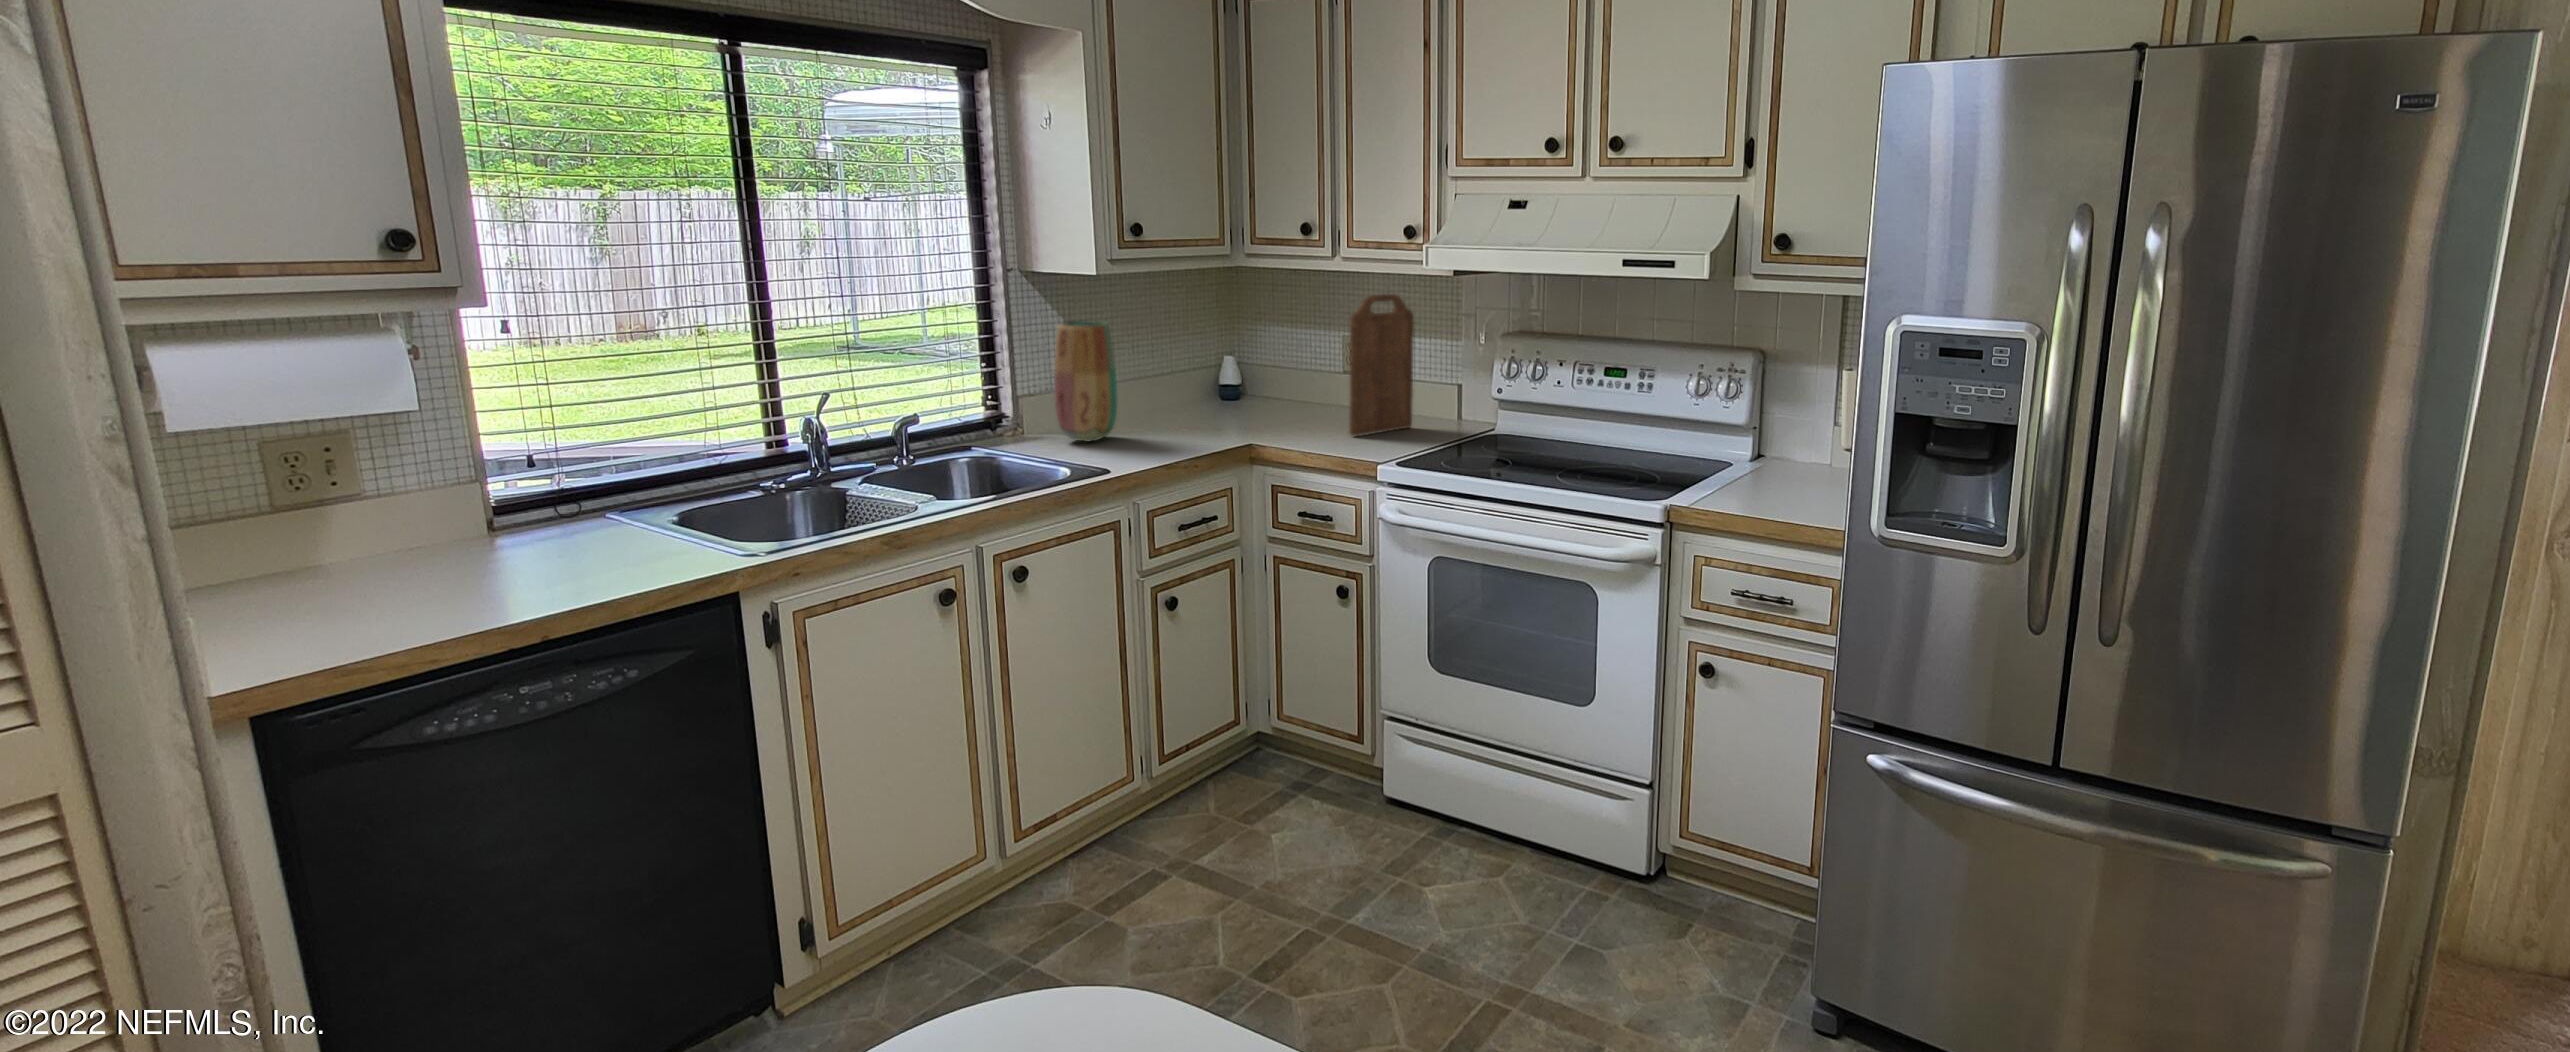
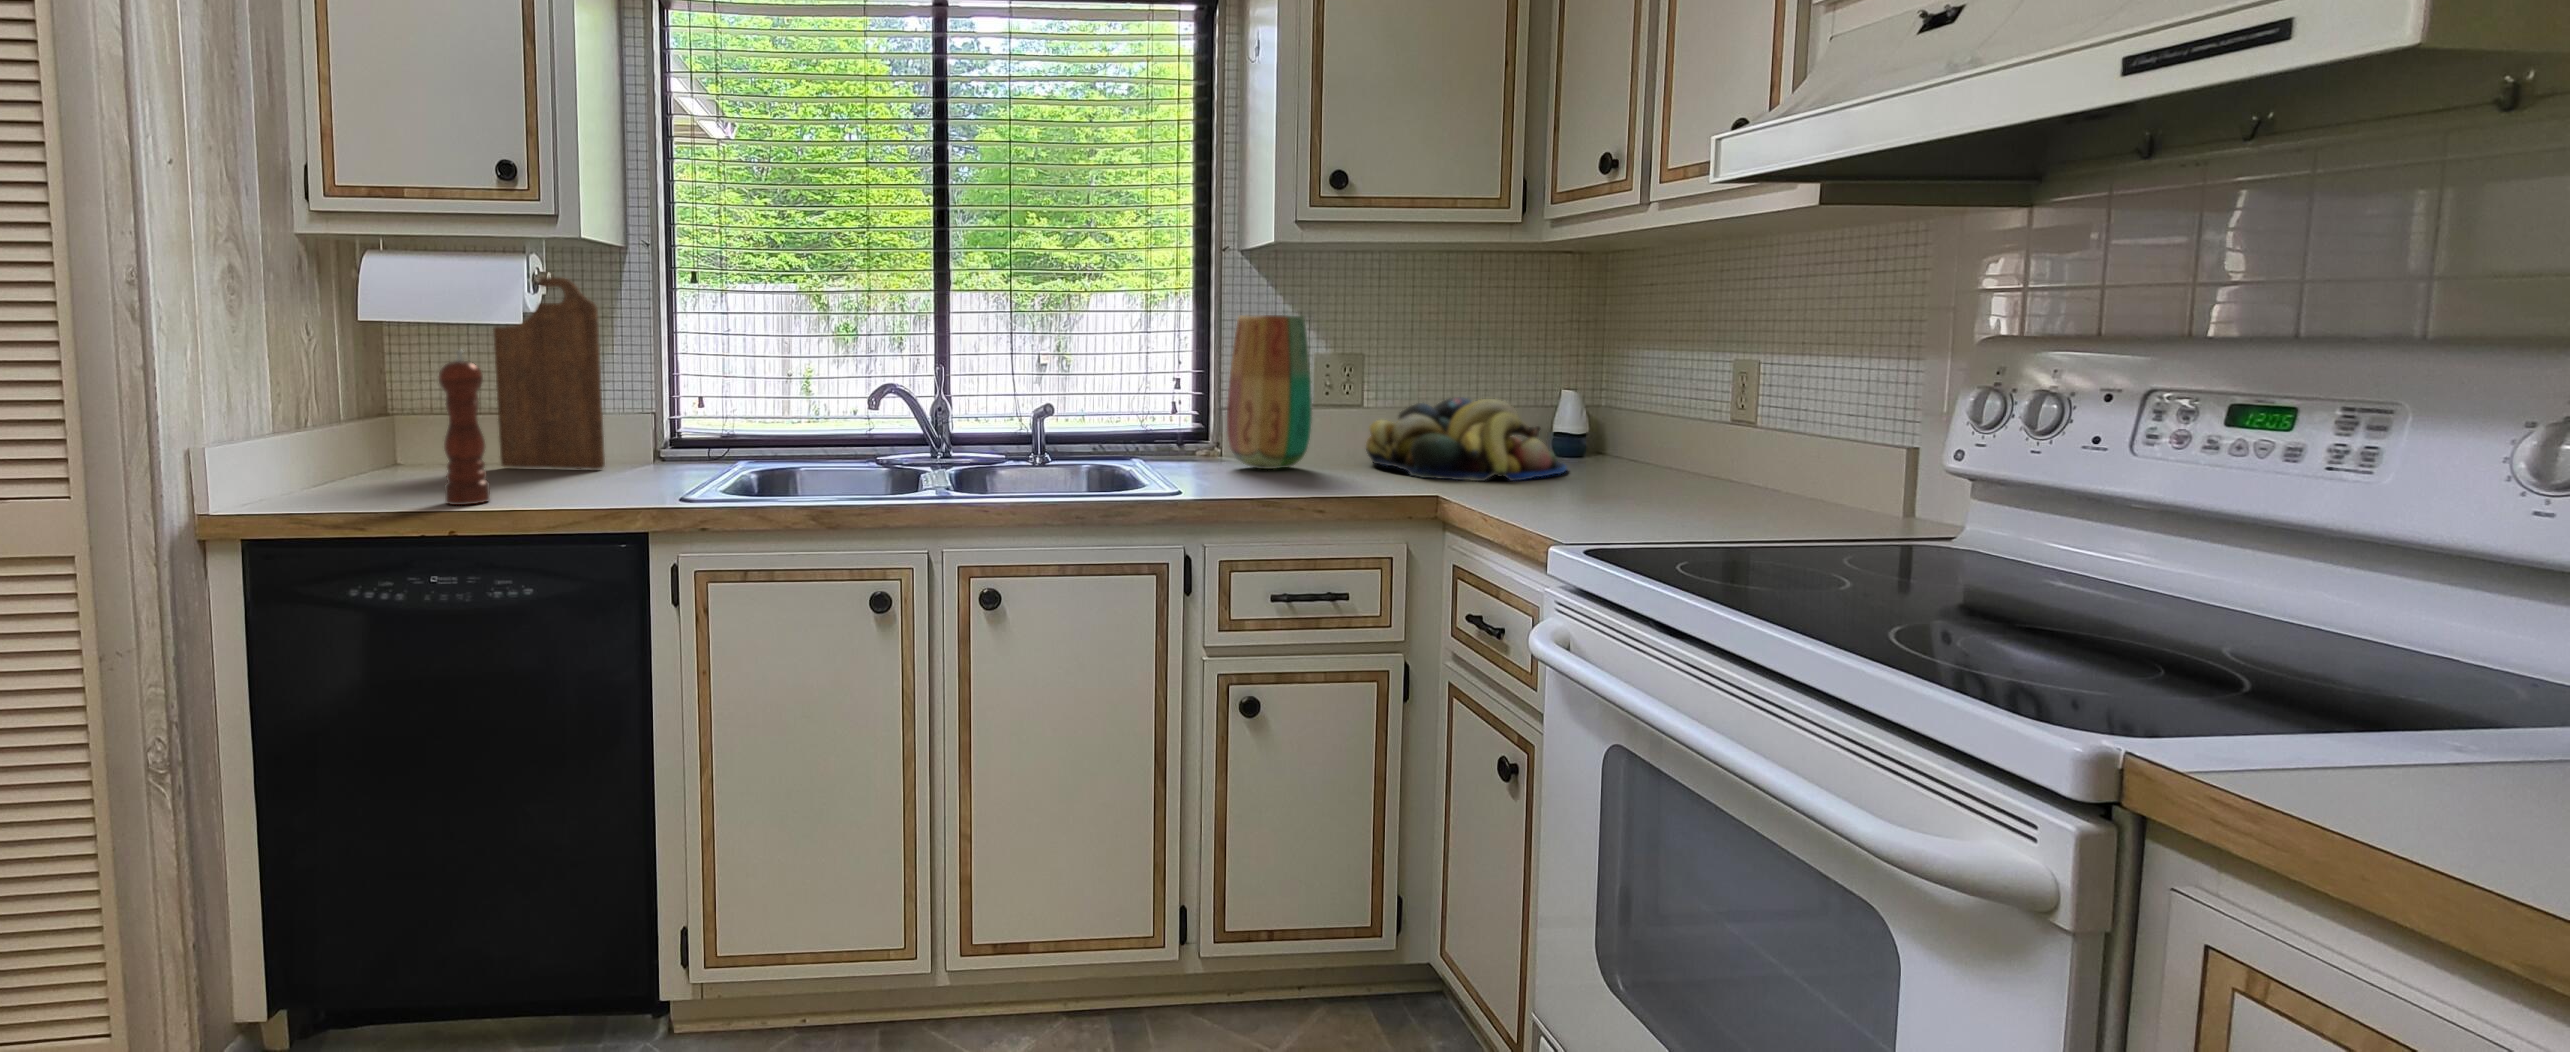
cutting board: present [1349,294,1414,436] -> present [493,277,605,470]
fruit bowl: none [1134,369,1267,432] -> present [1366,397,1567,481]
pepper mill: none [453,444,528,611] -> present [439,350,490,505]

